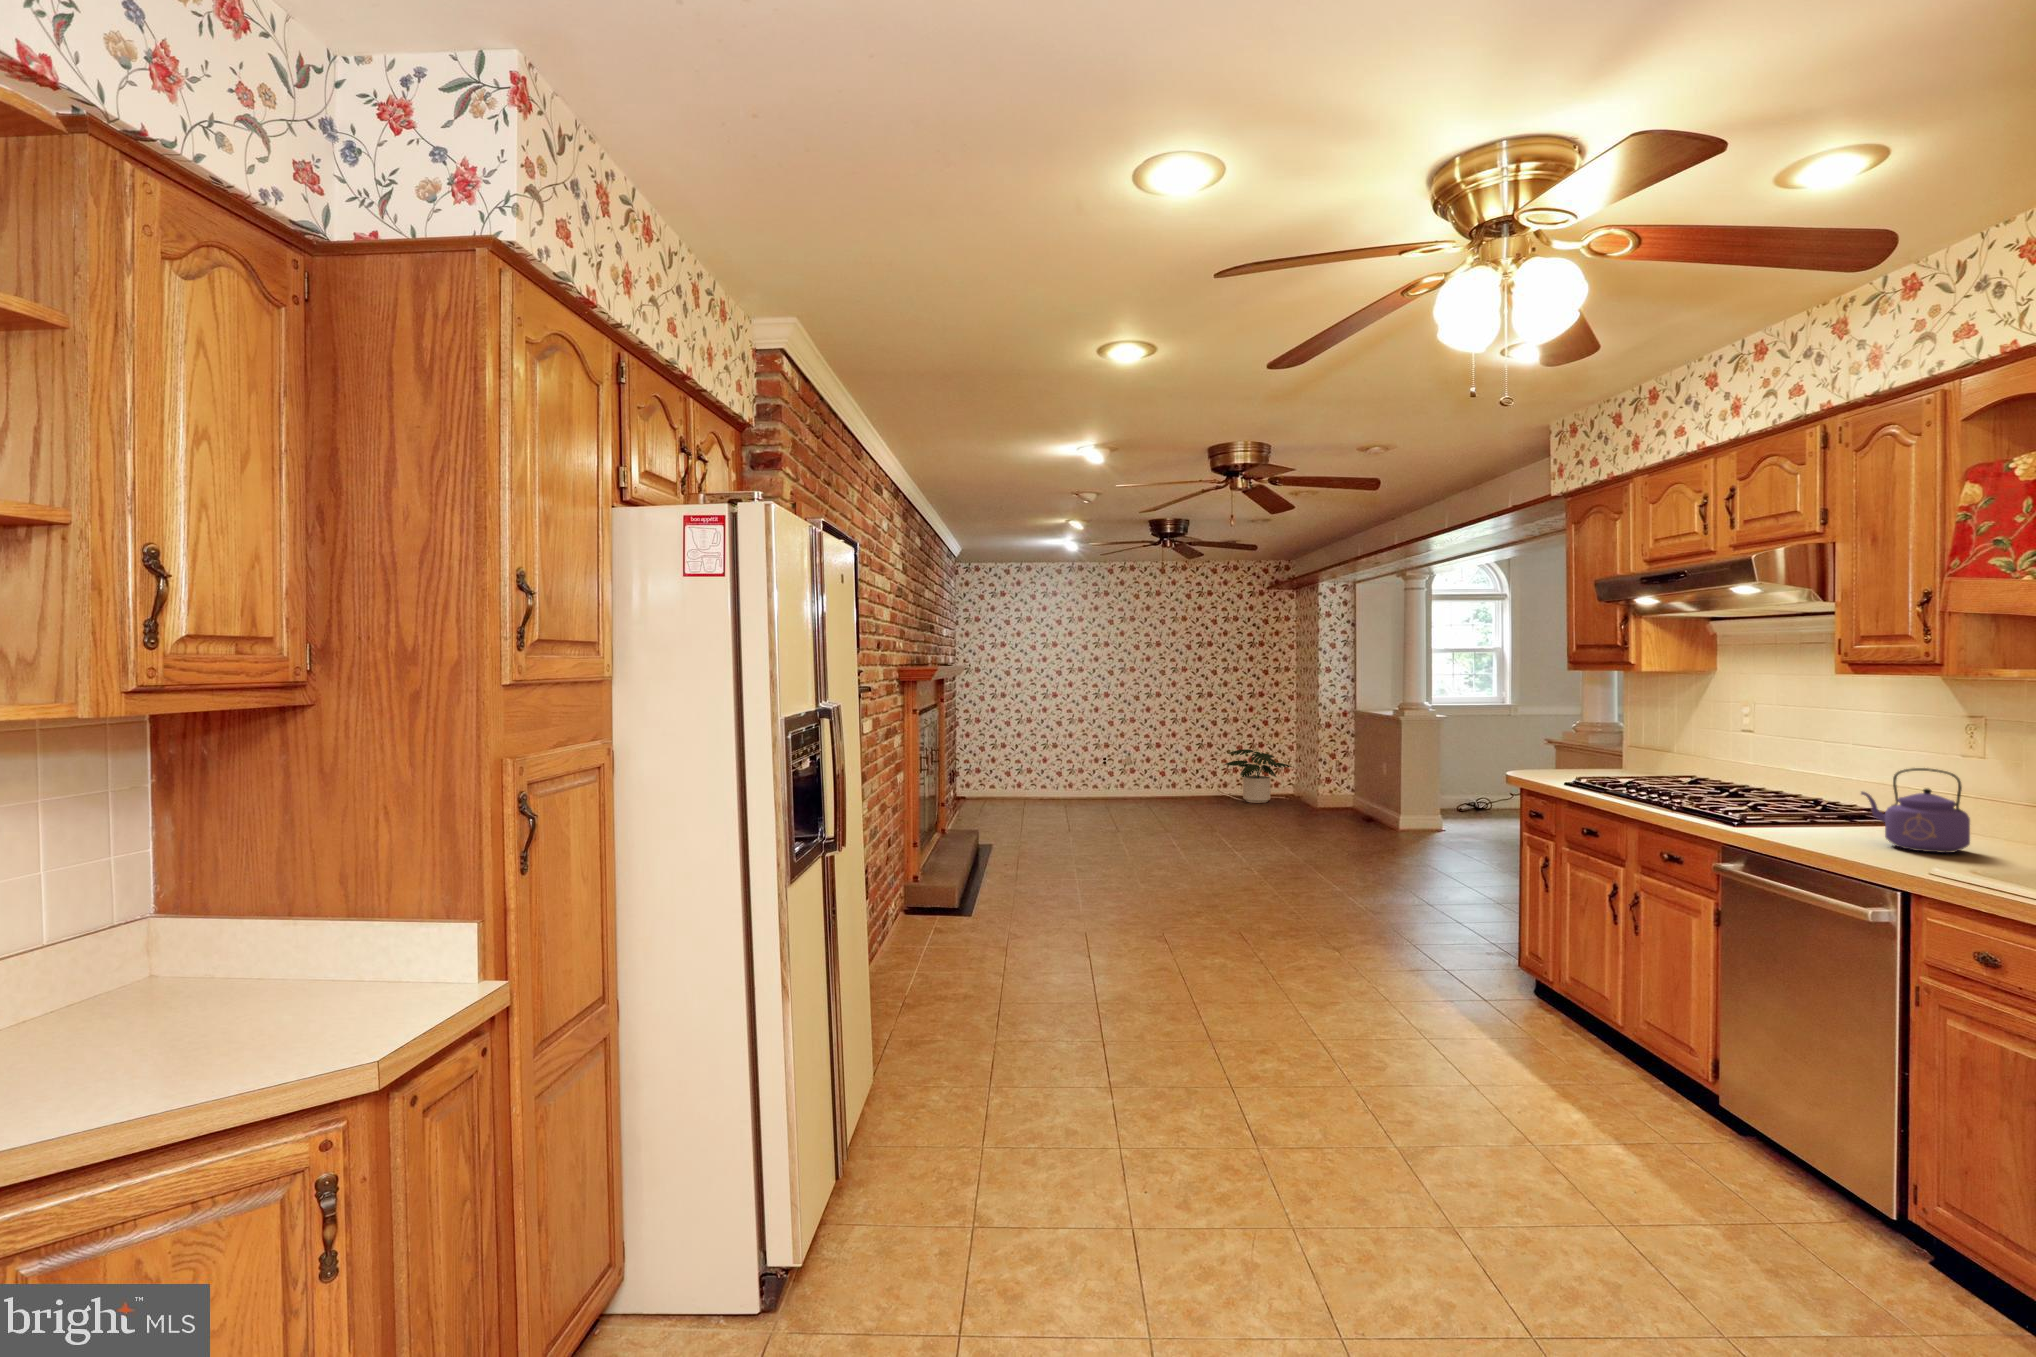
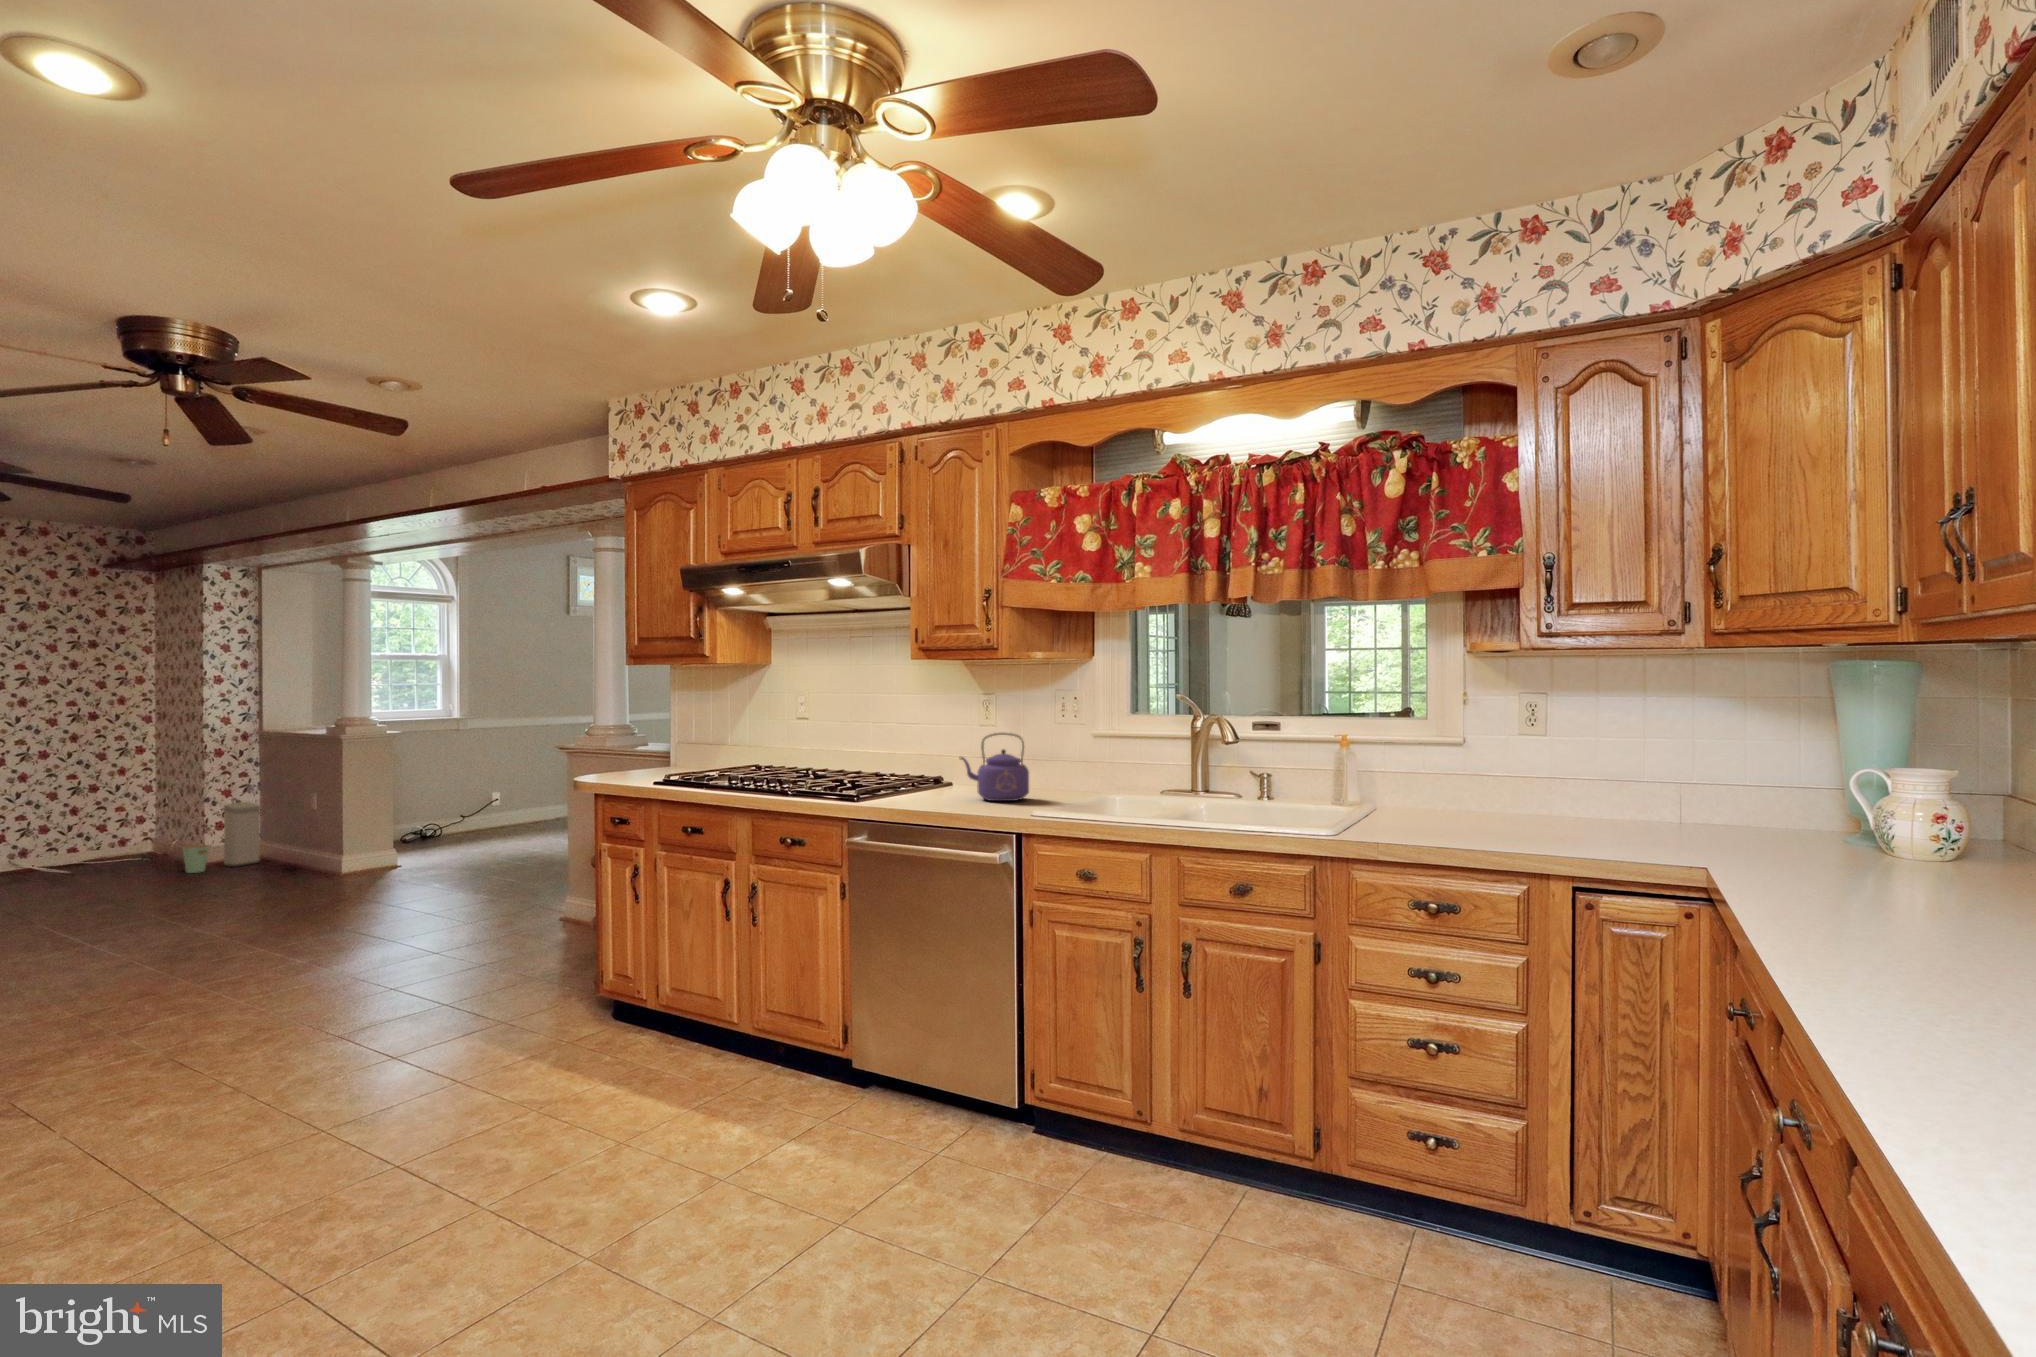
potted plant: present [1225,749,1292,803] -> none [19,796,152,874]
trash can: none [1306,763,1354,812] -> present [183,802,260,873]

